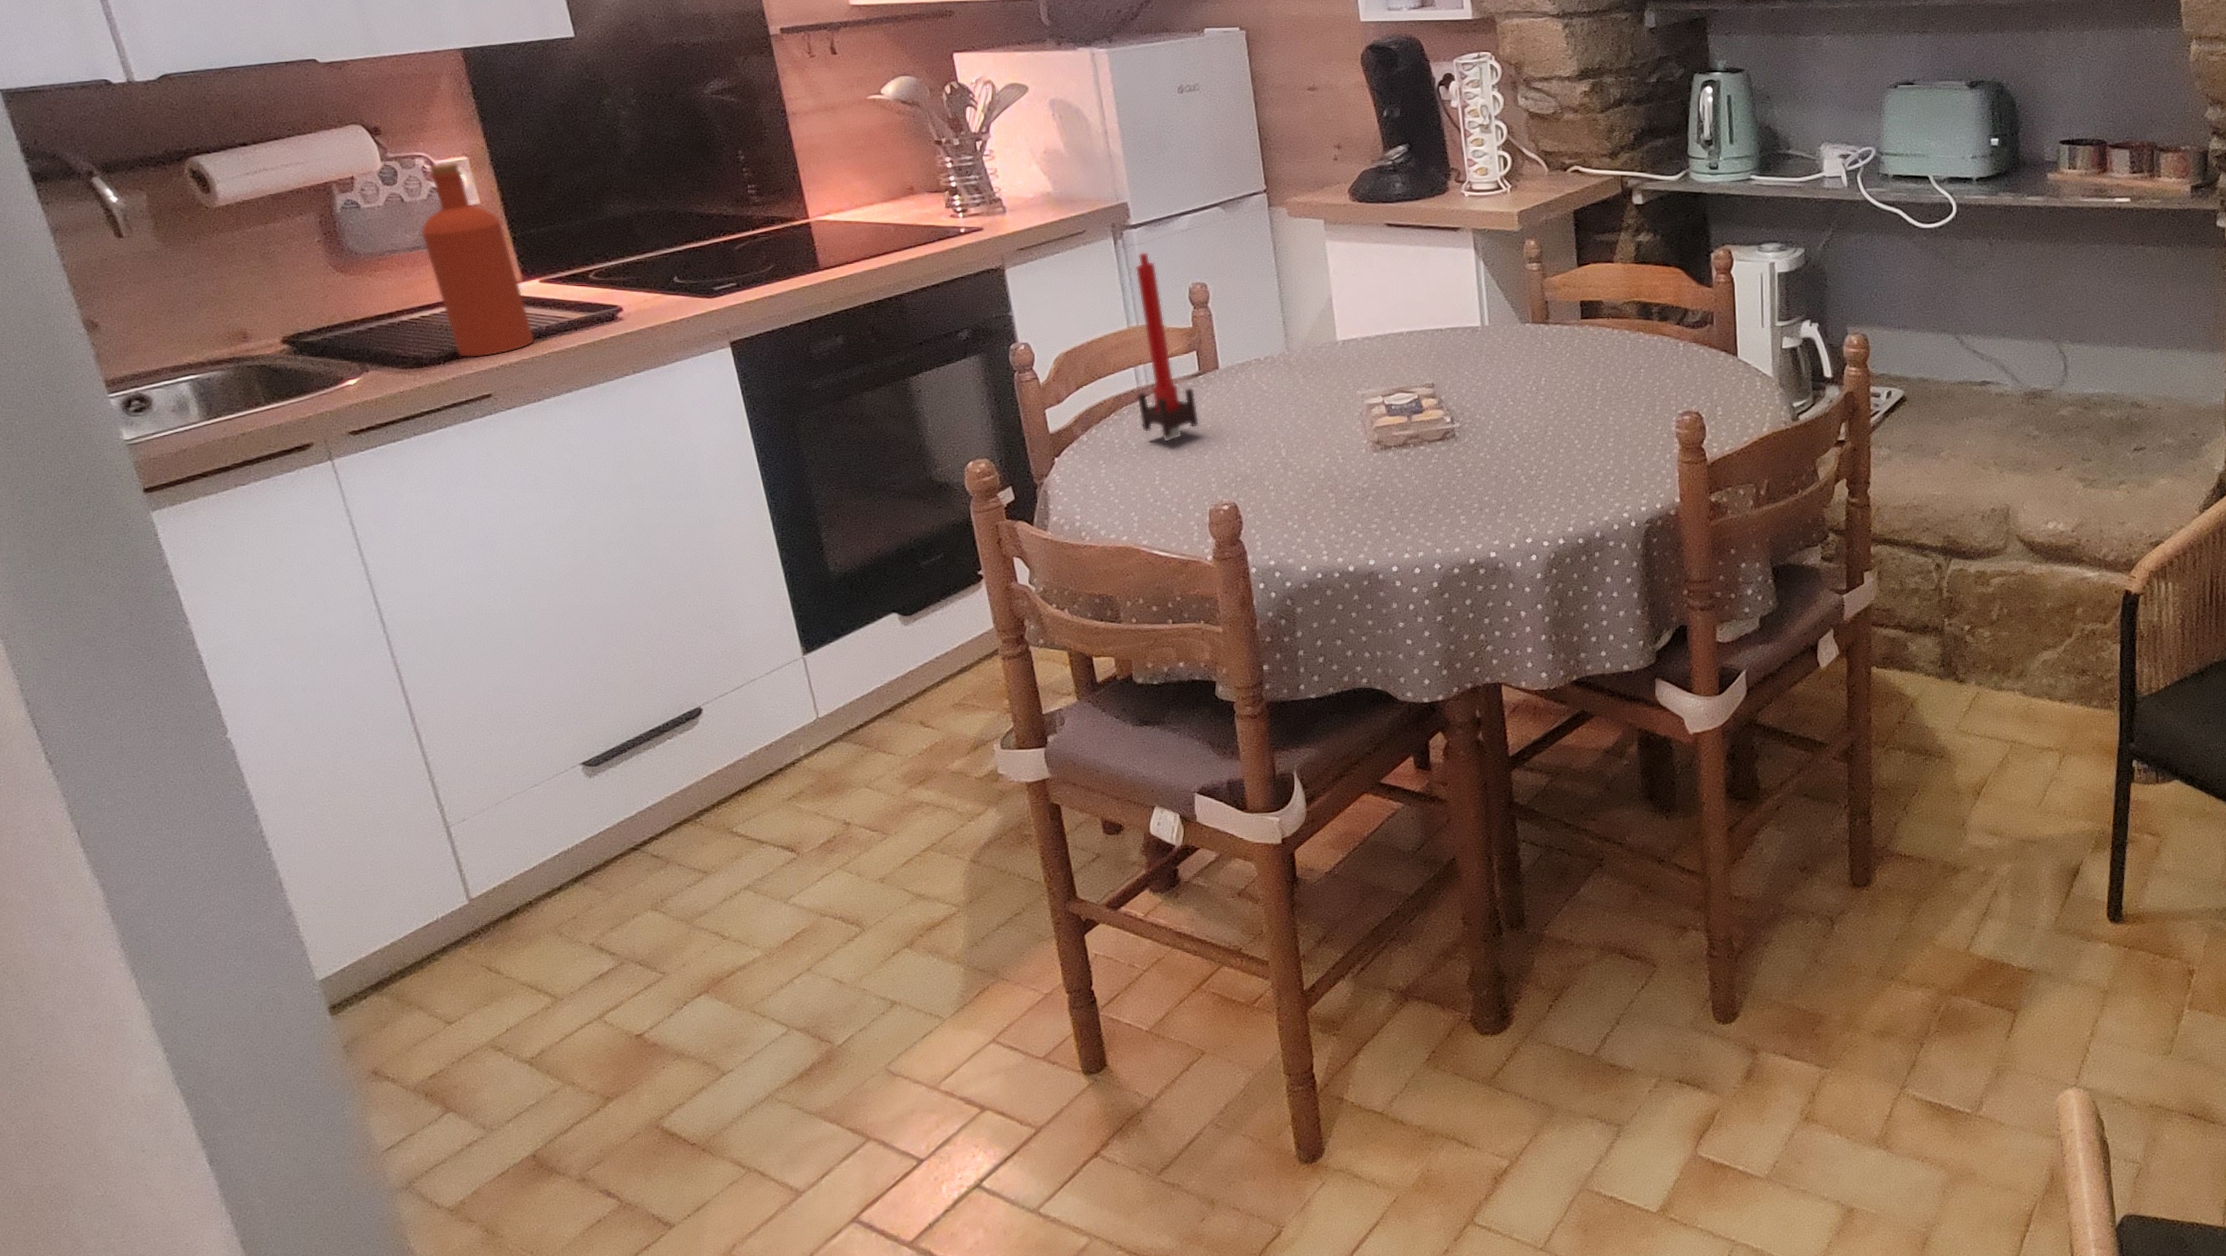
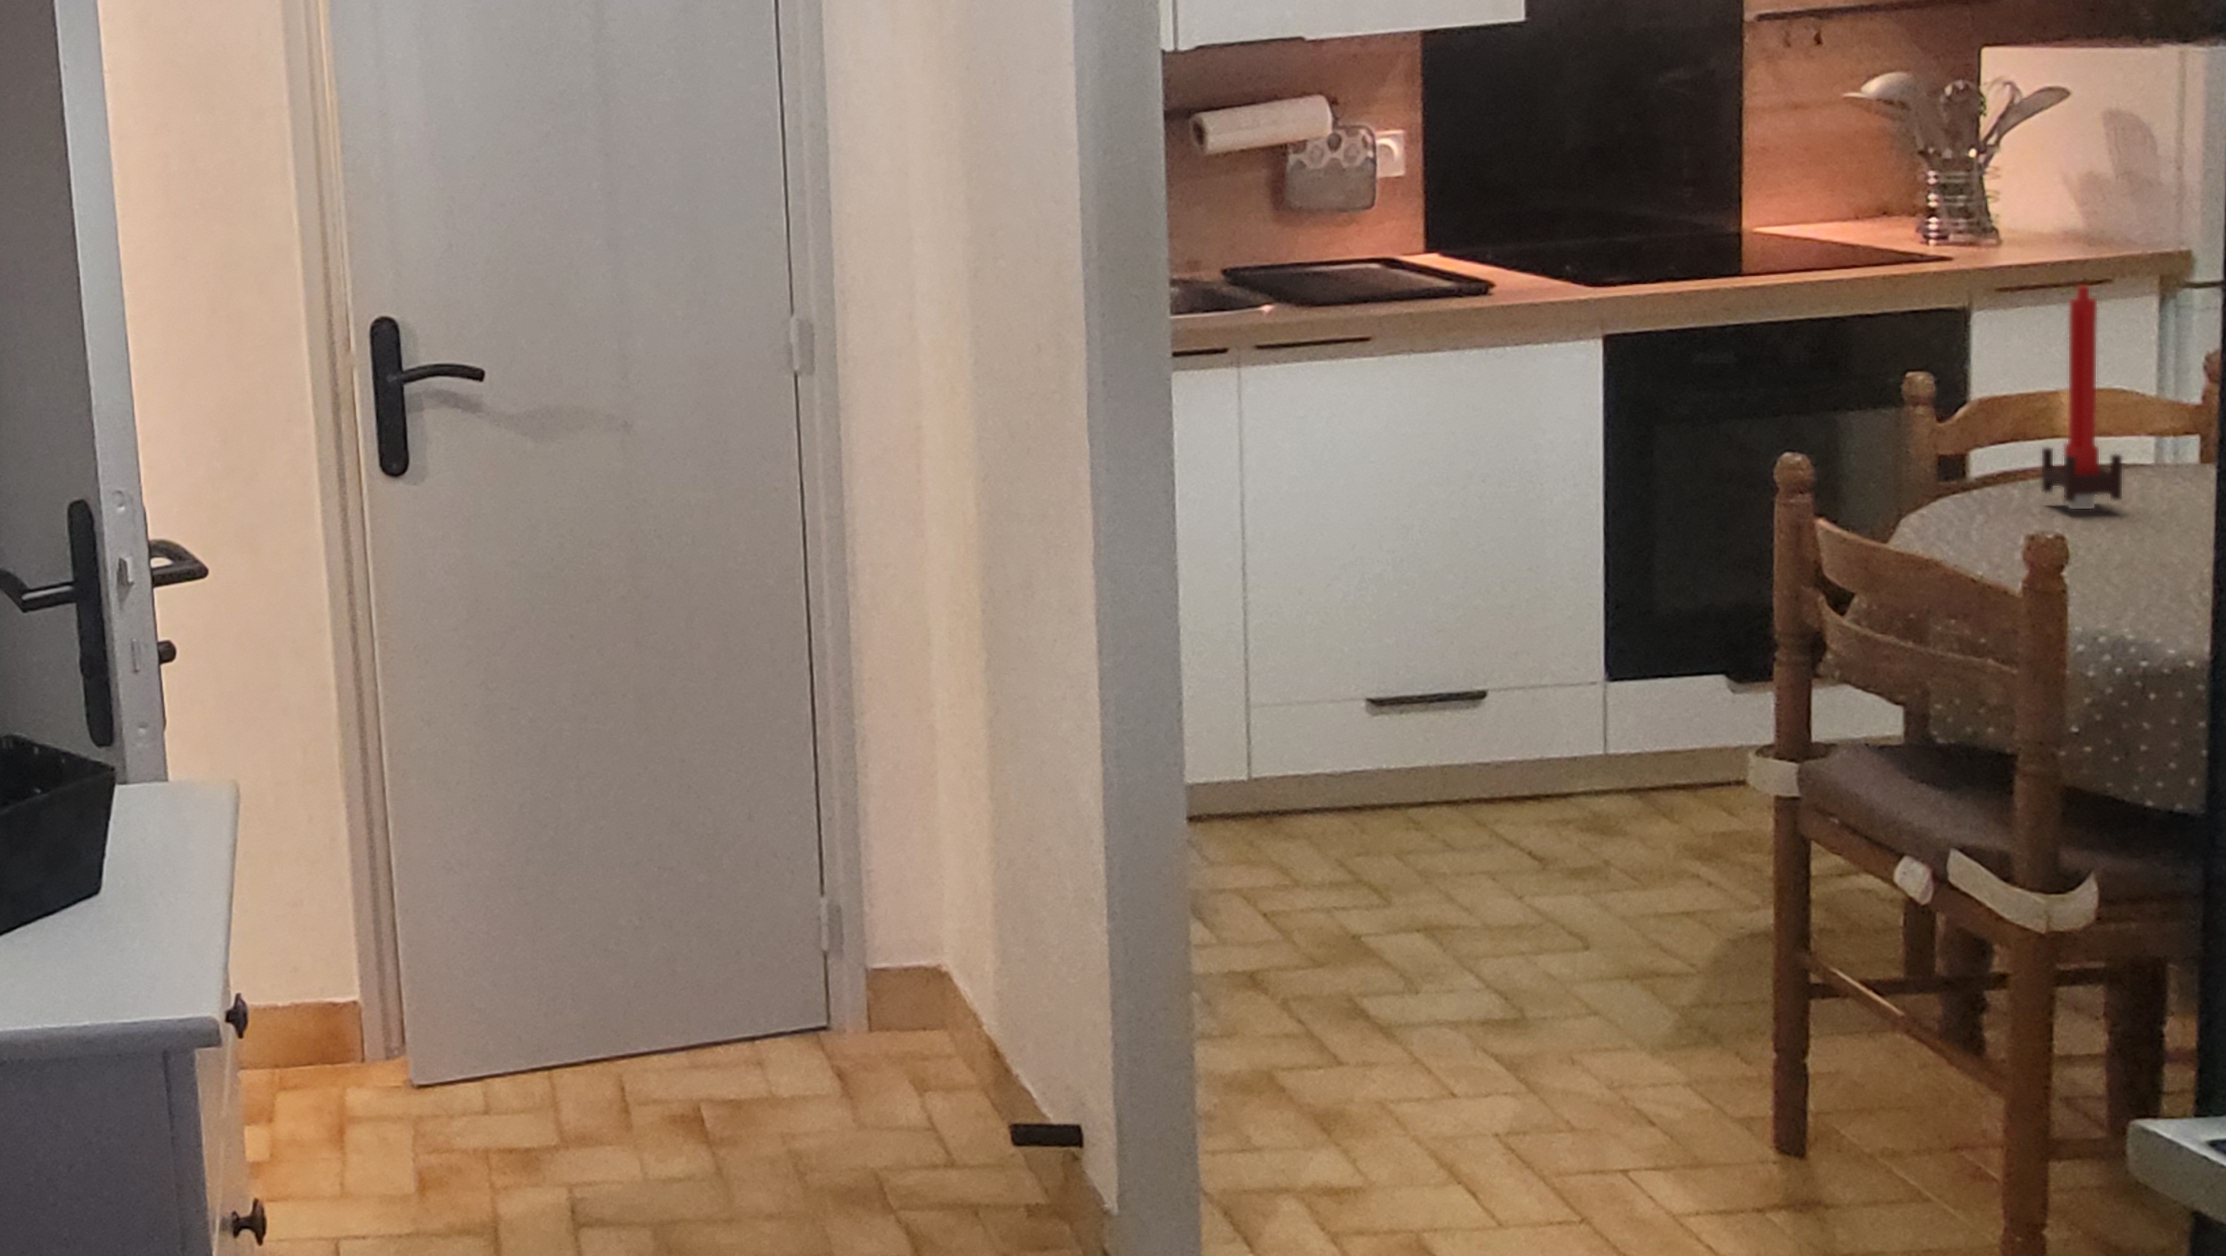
bottle: present [422,163,533,356] -> none [1351,132,1419,304]

